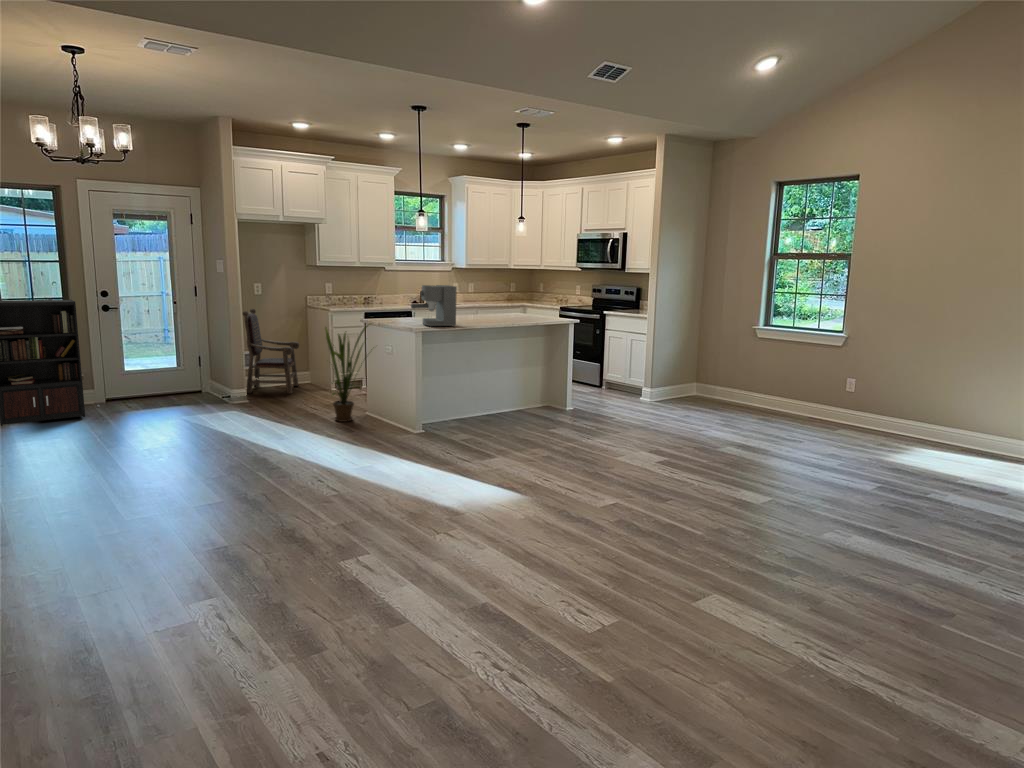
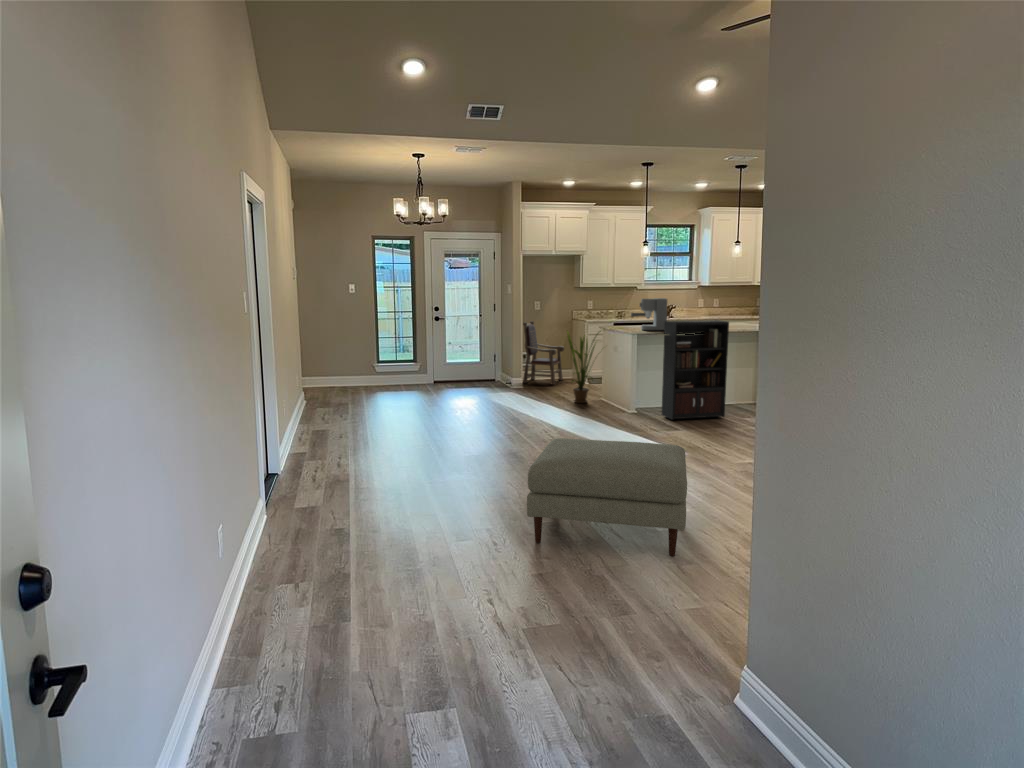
bookcase: present [0,300,99,426] -> present [662,320,729,420]
ottoman: none [417,516,689,732] -> present [527,438,687,556]

